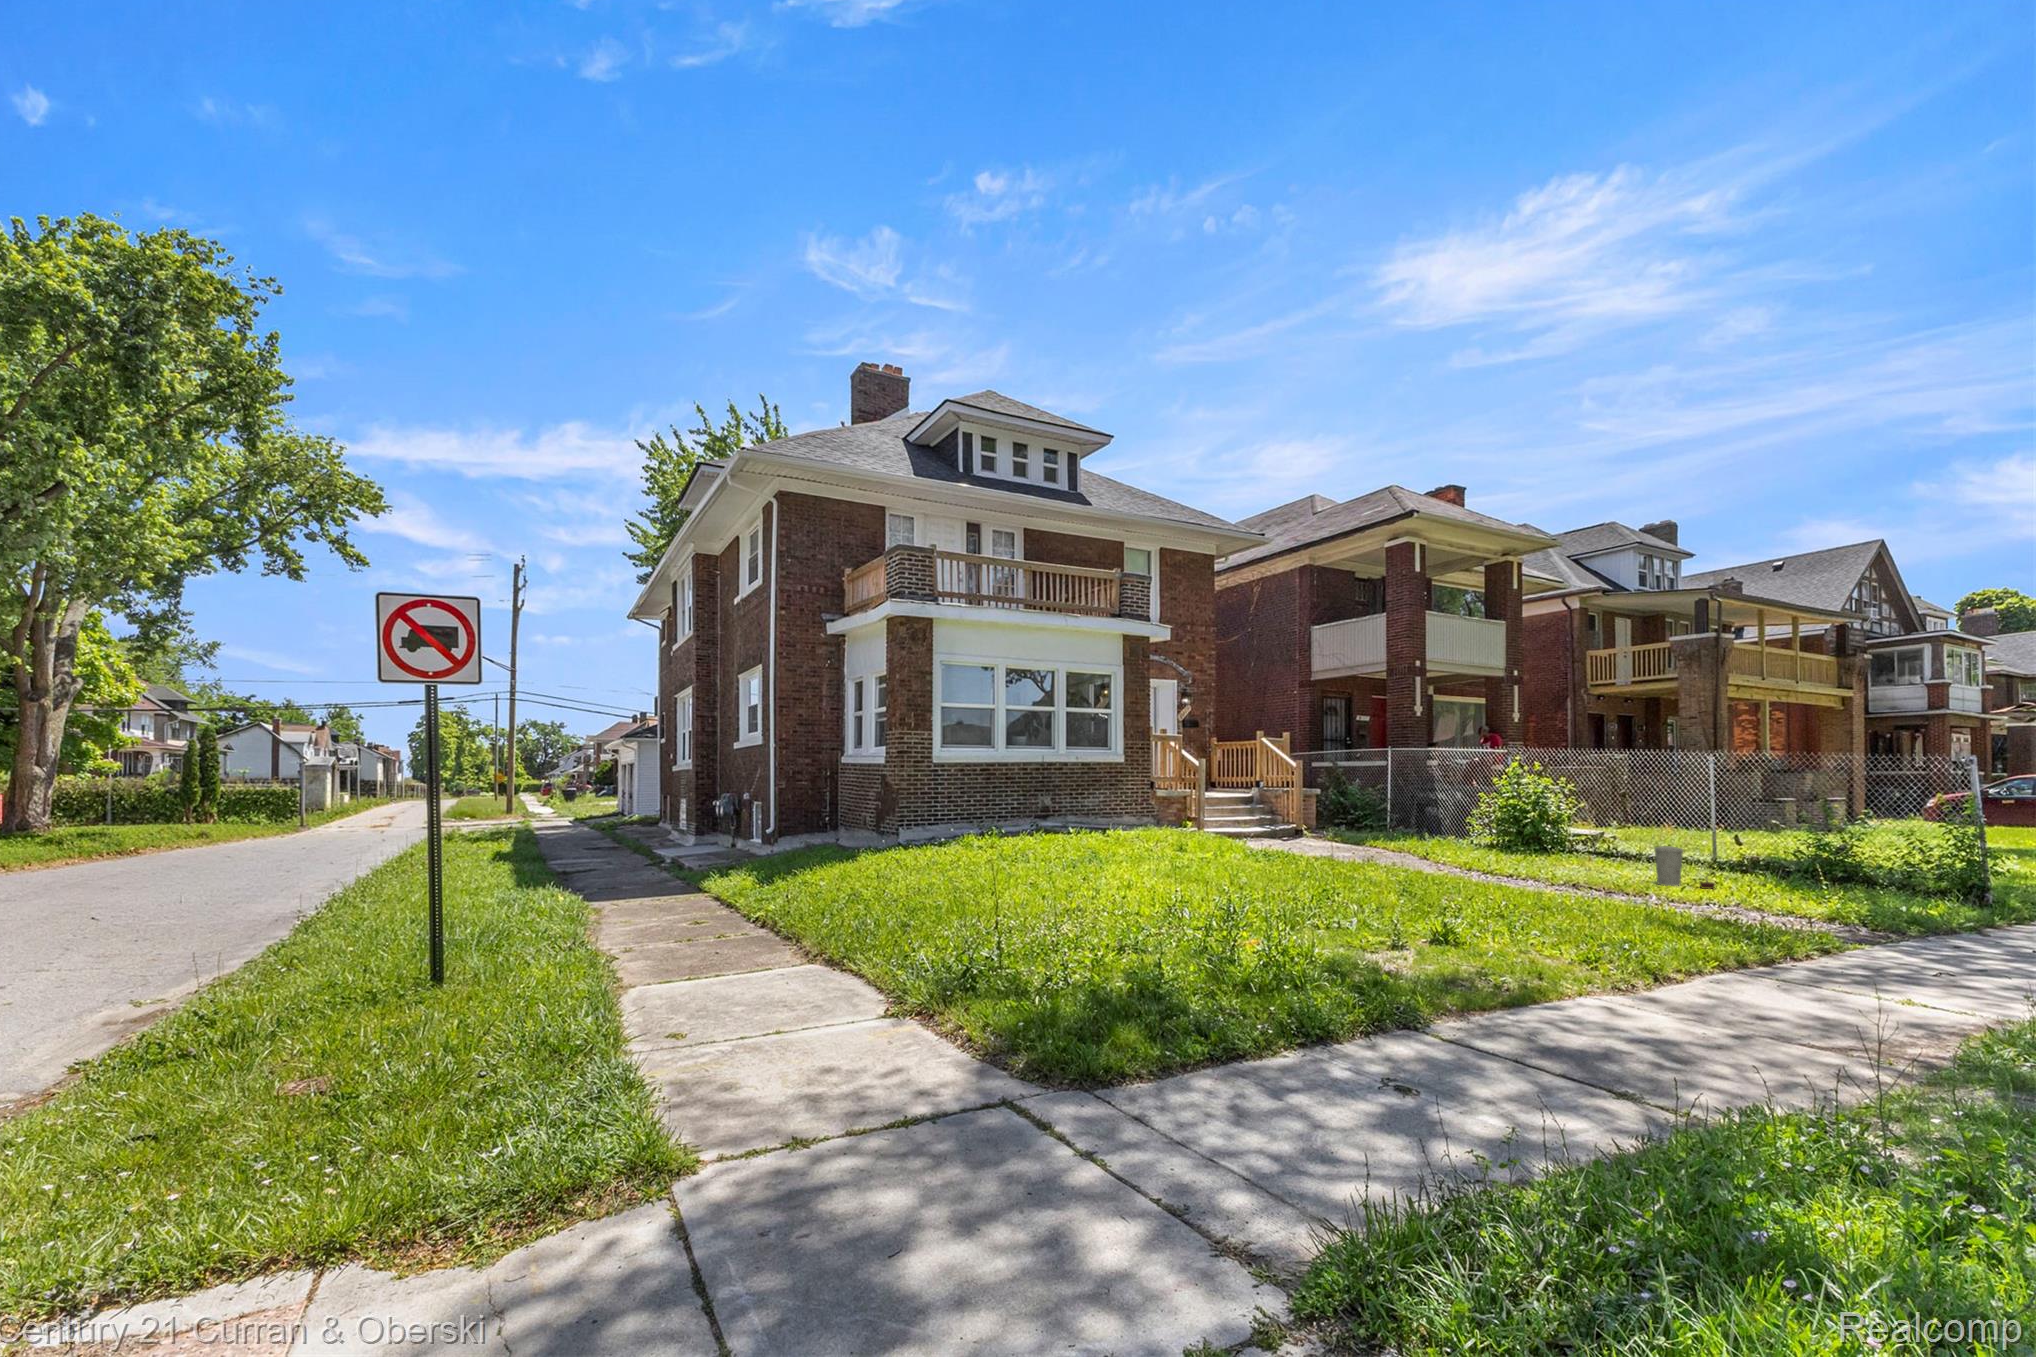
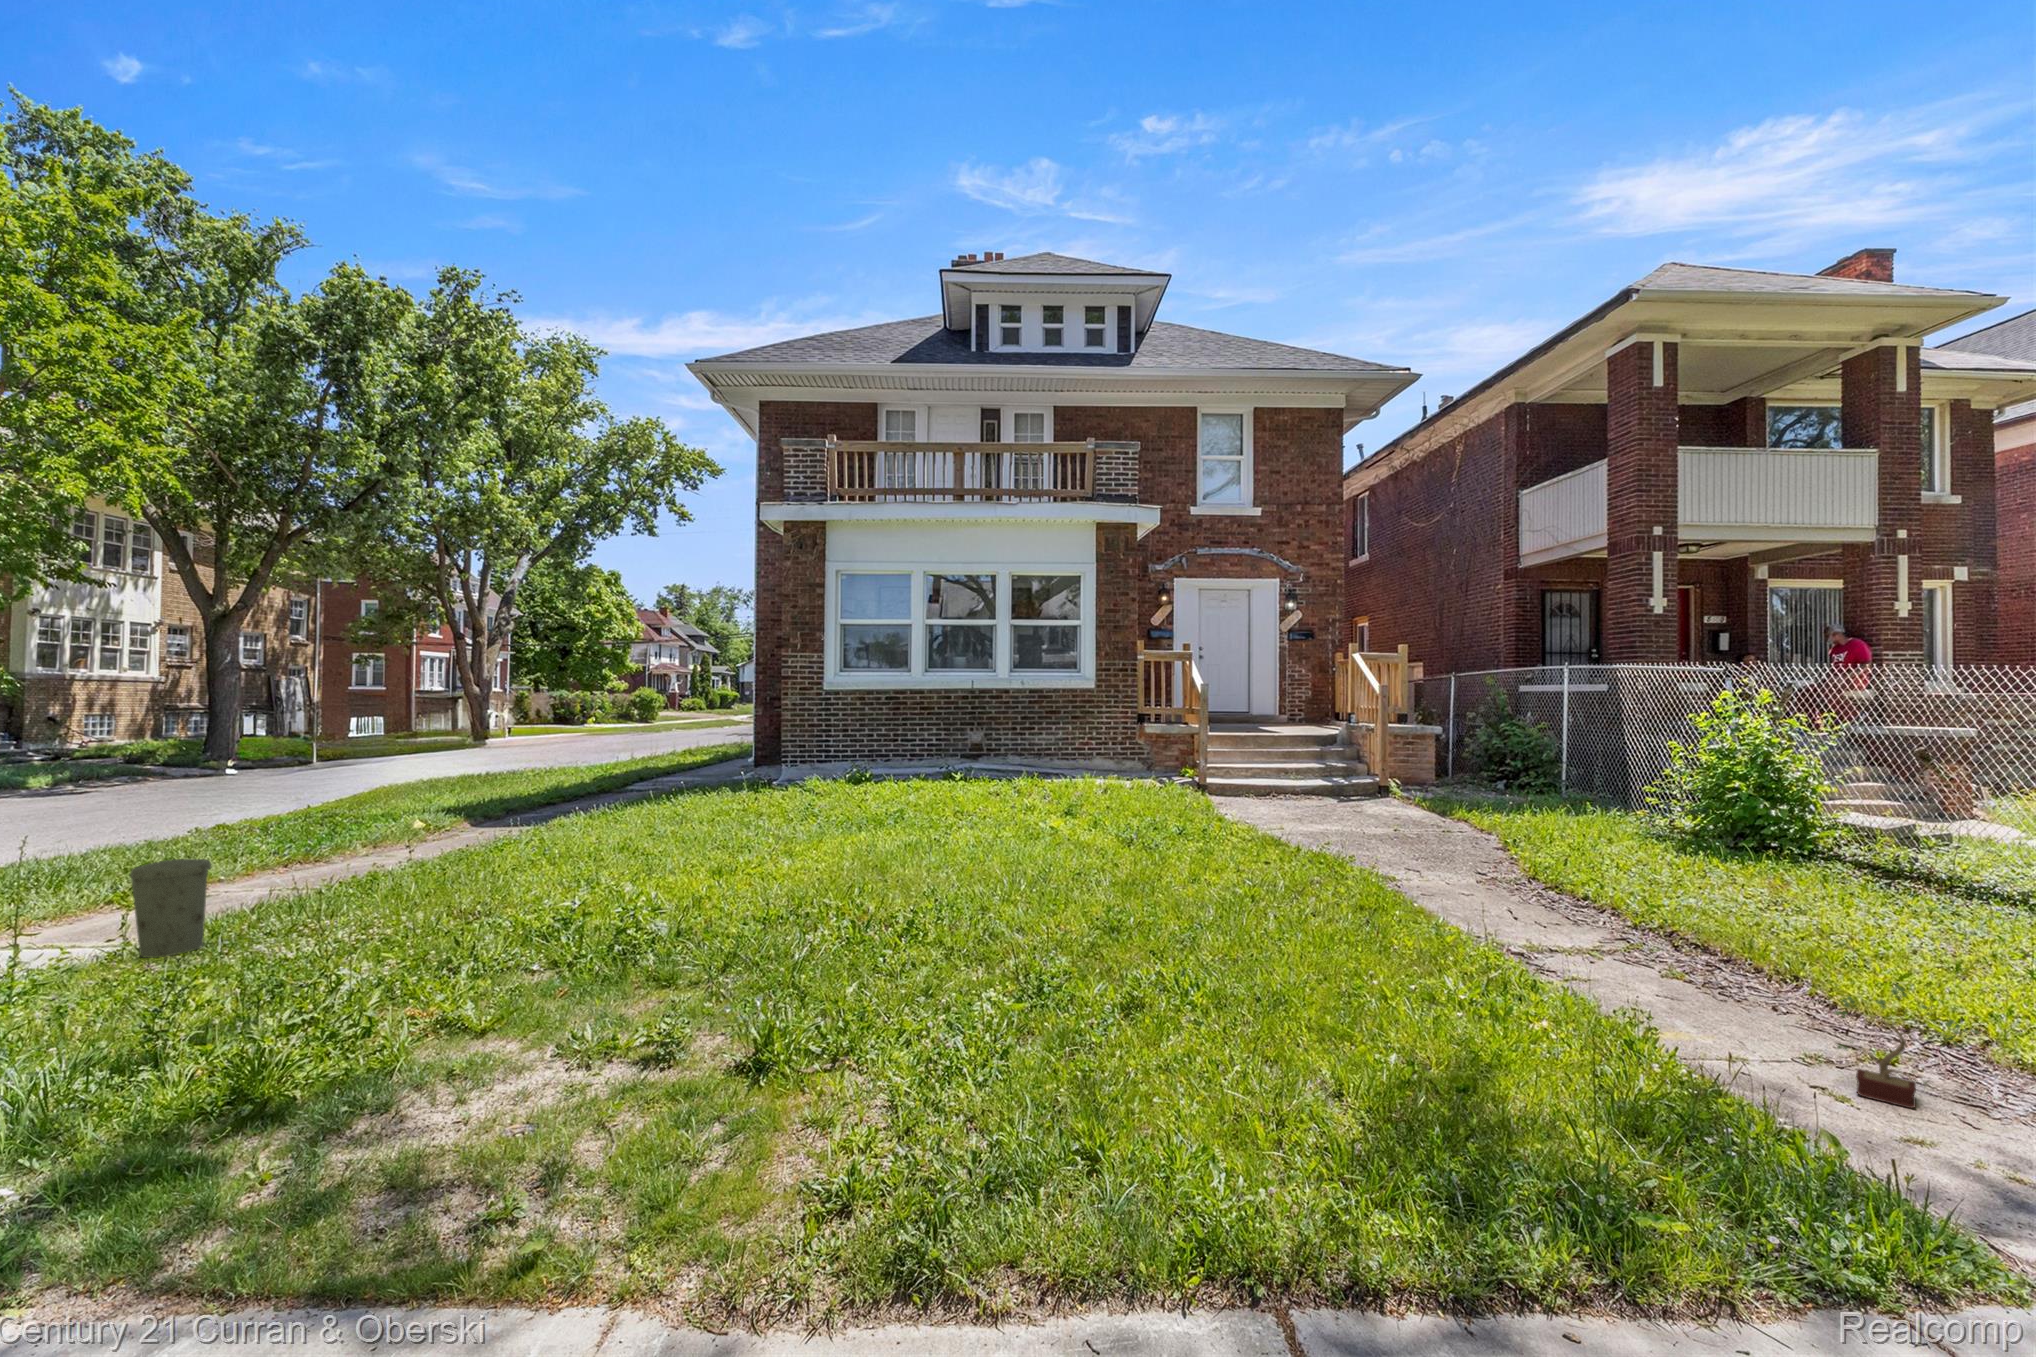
trash can: present [1654,846,1683,886] -> present [130,859,211,958]

